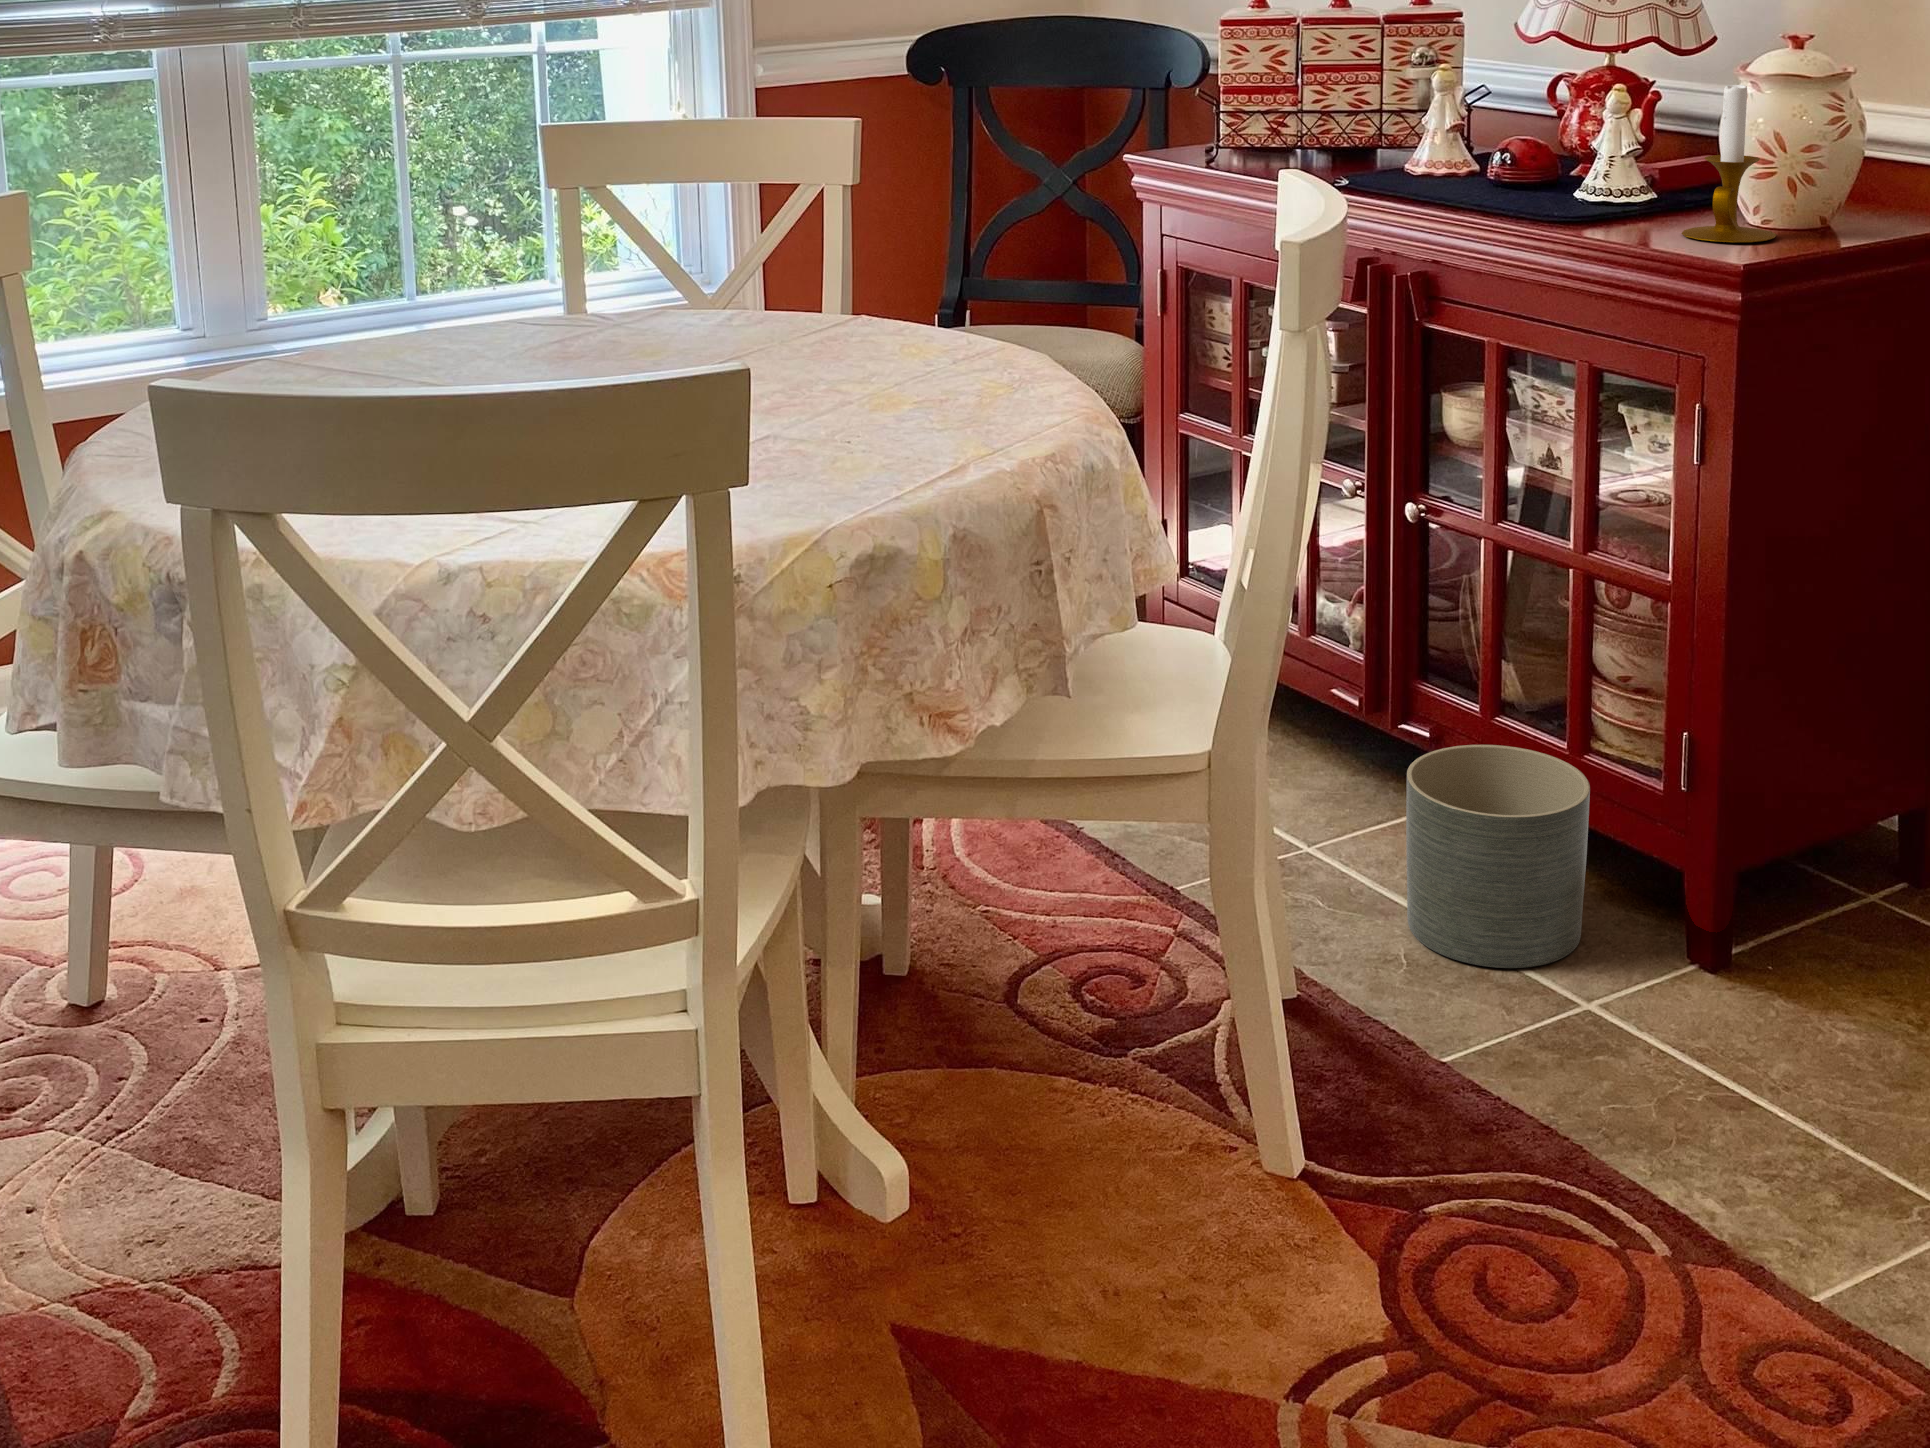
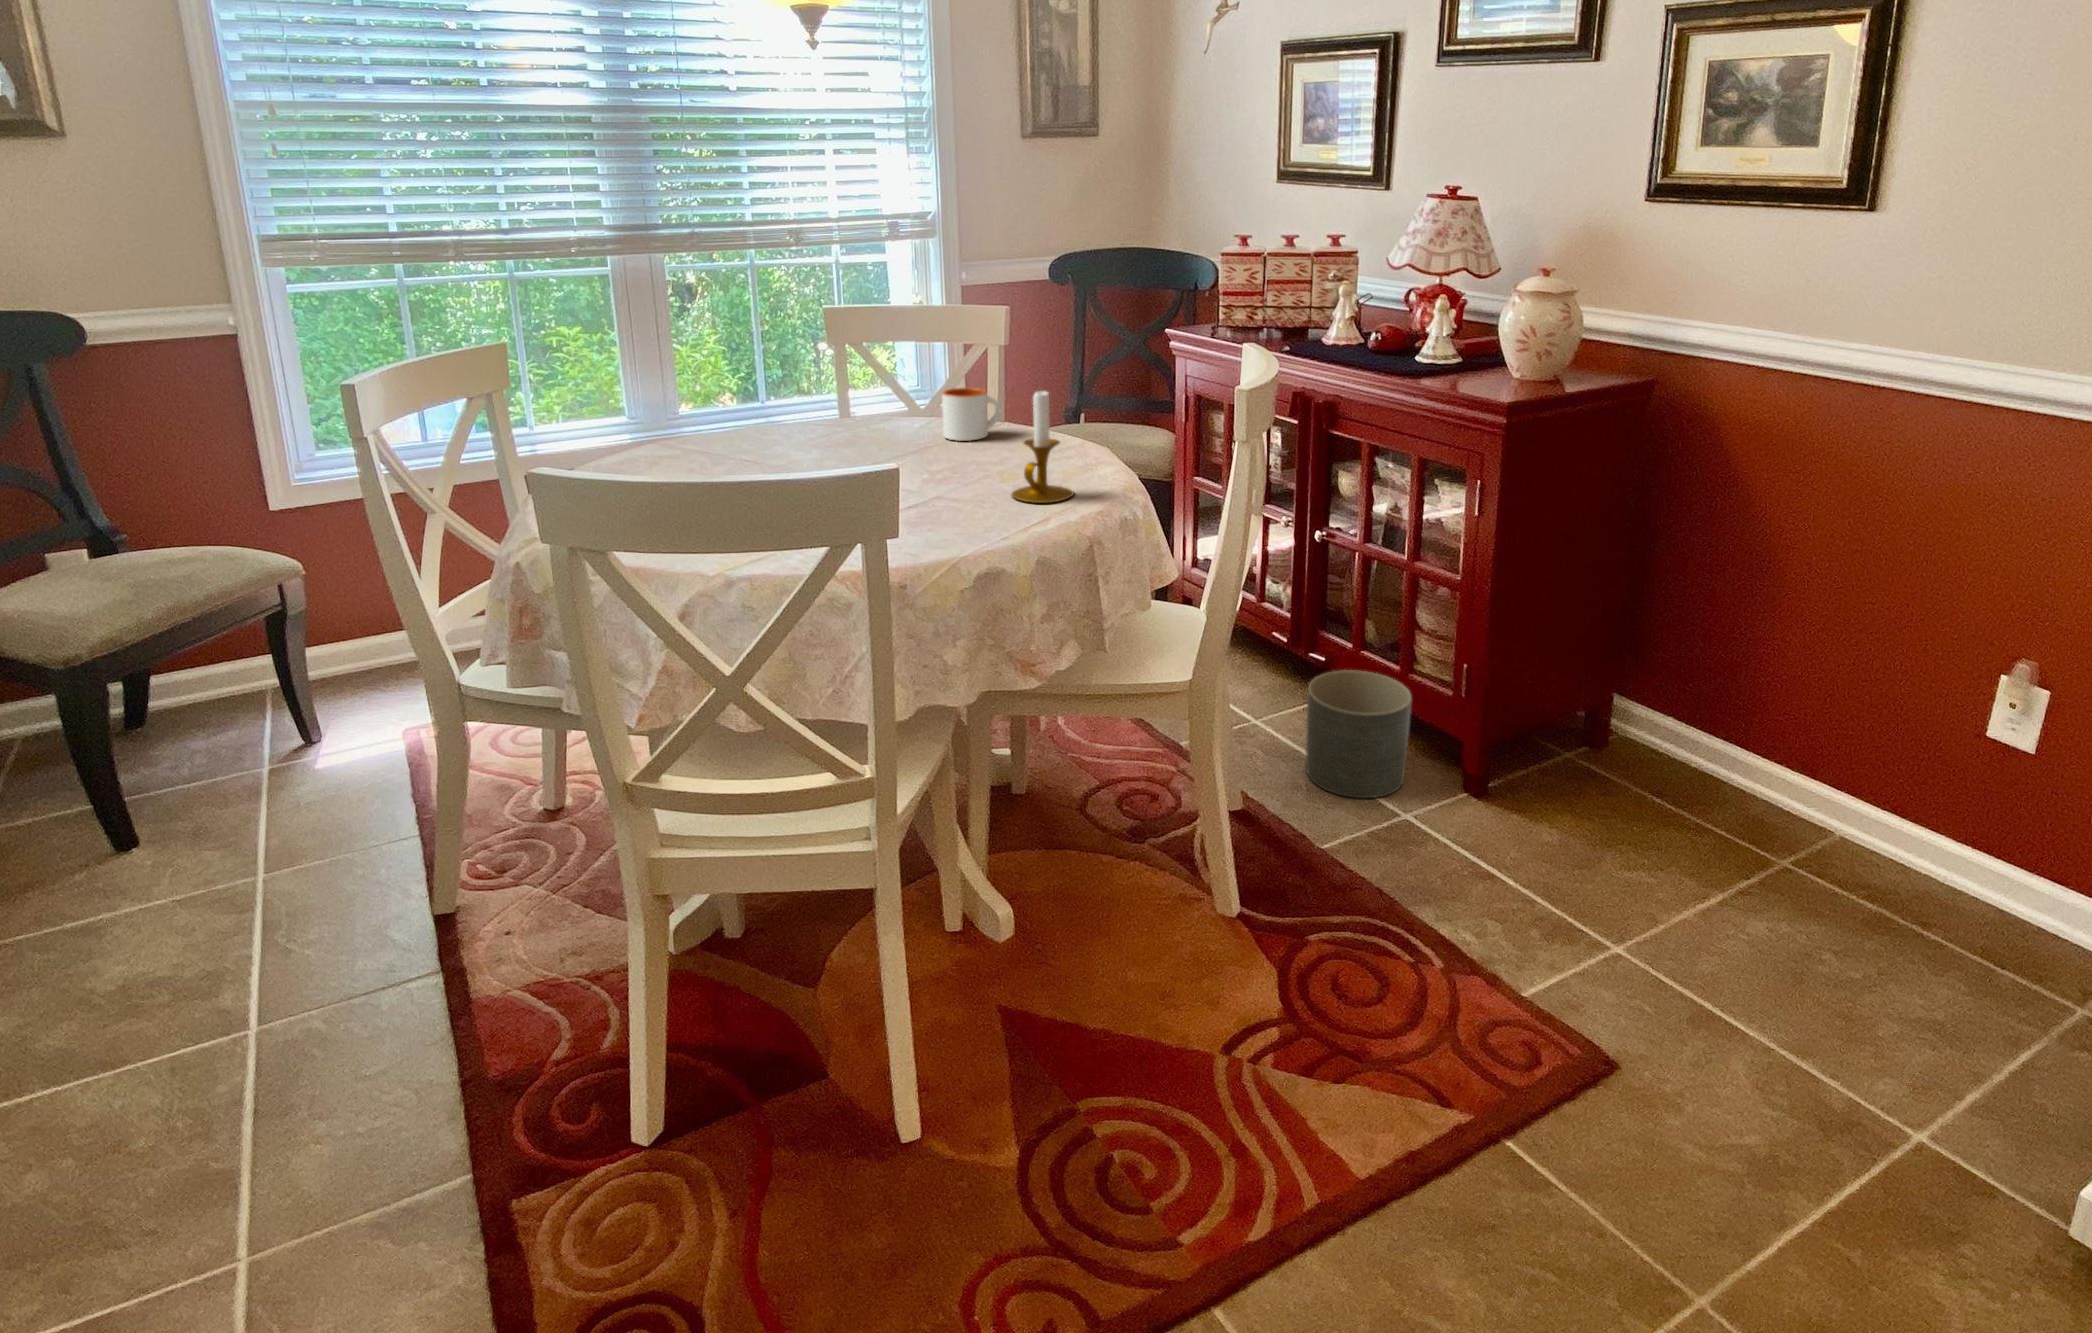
candlestick: present [1681,85,1776,242] -> present [1012,391,1073,503]
mug: none [763,259,866,349] -> present [942,388,1001,441]

